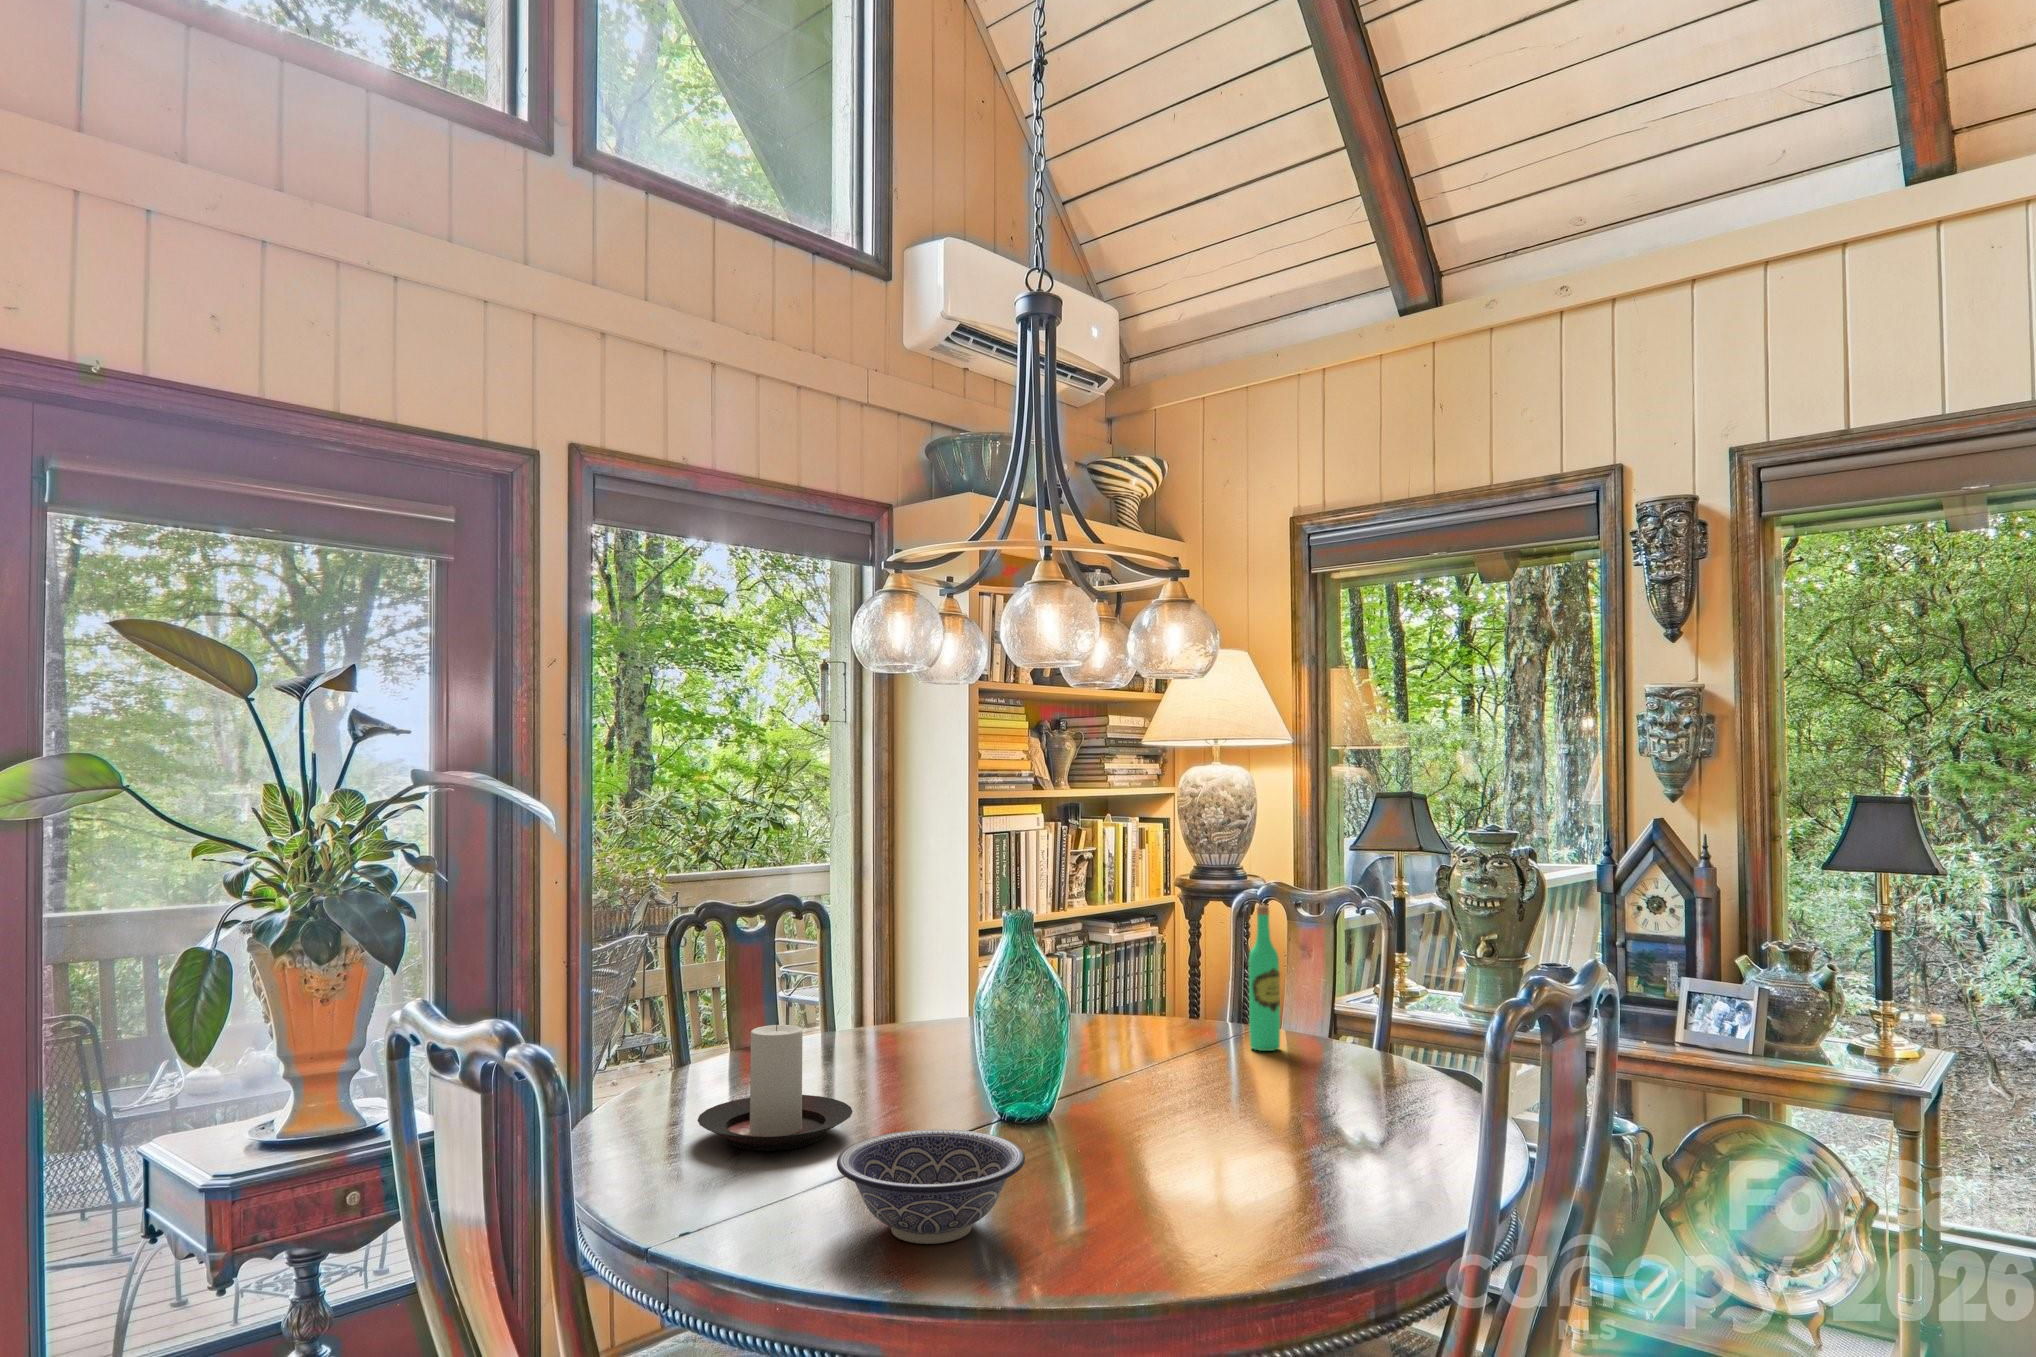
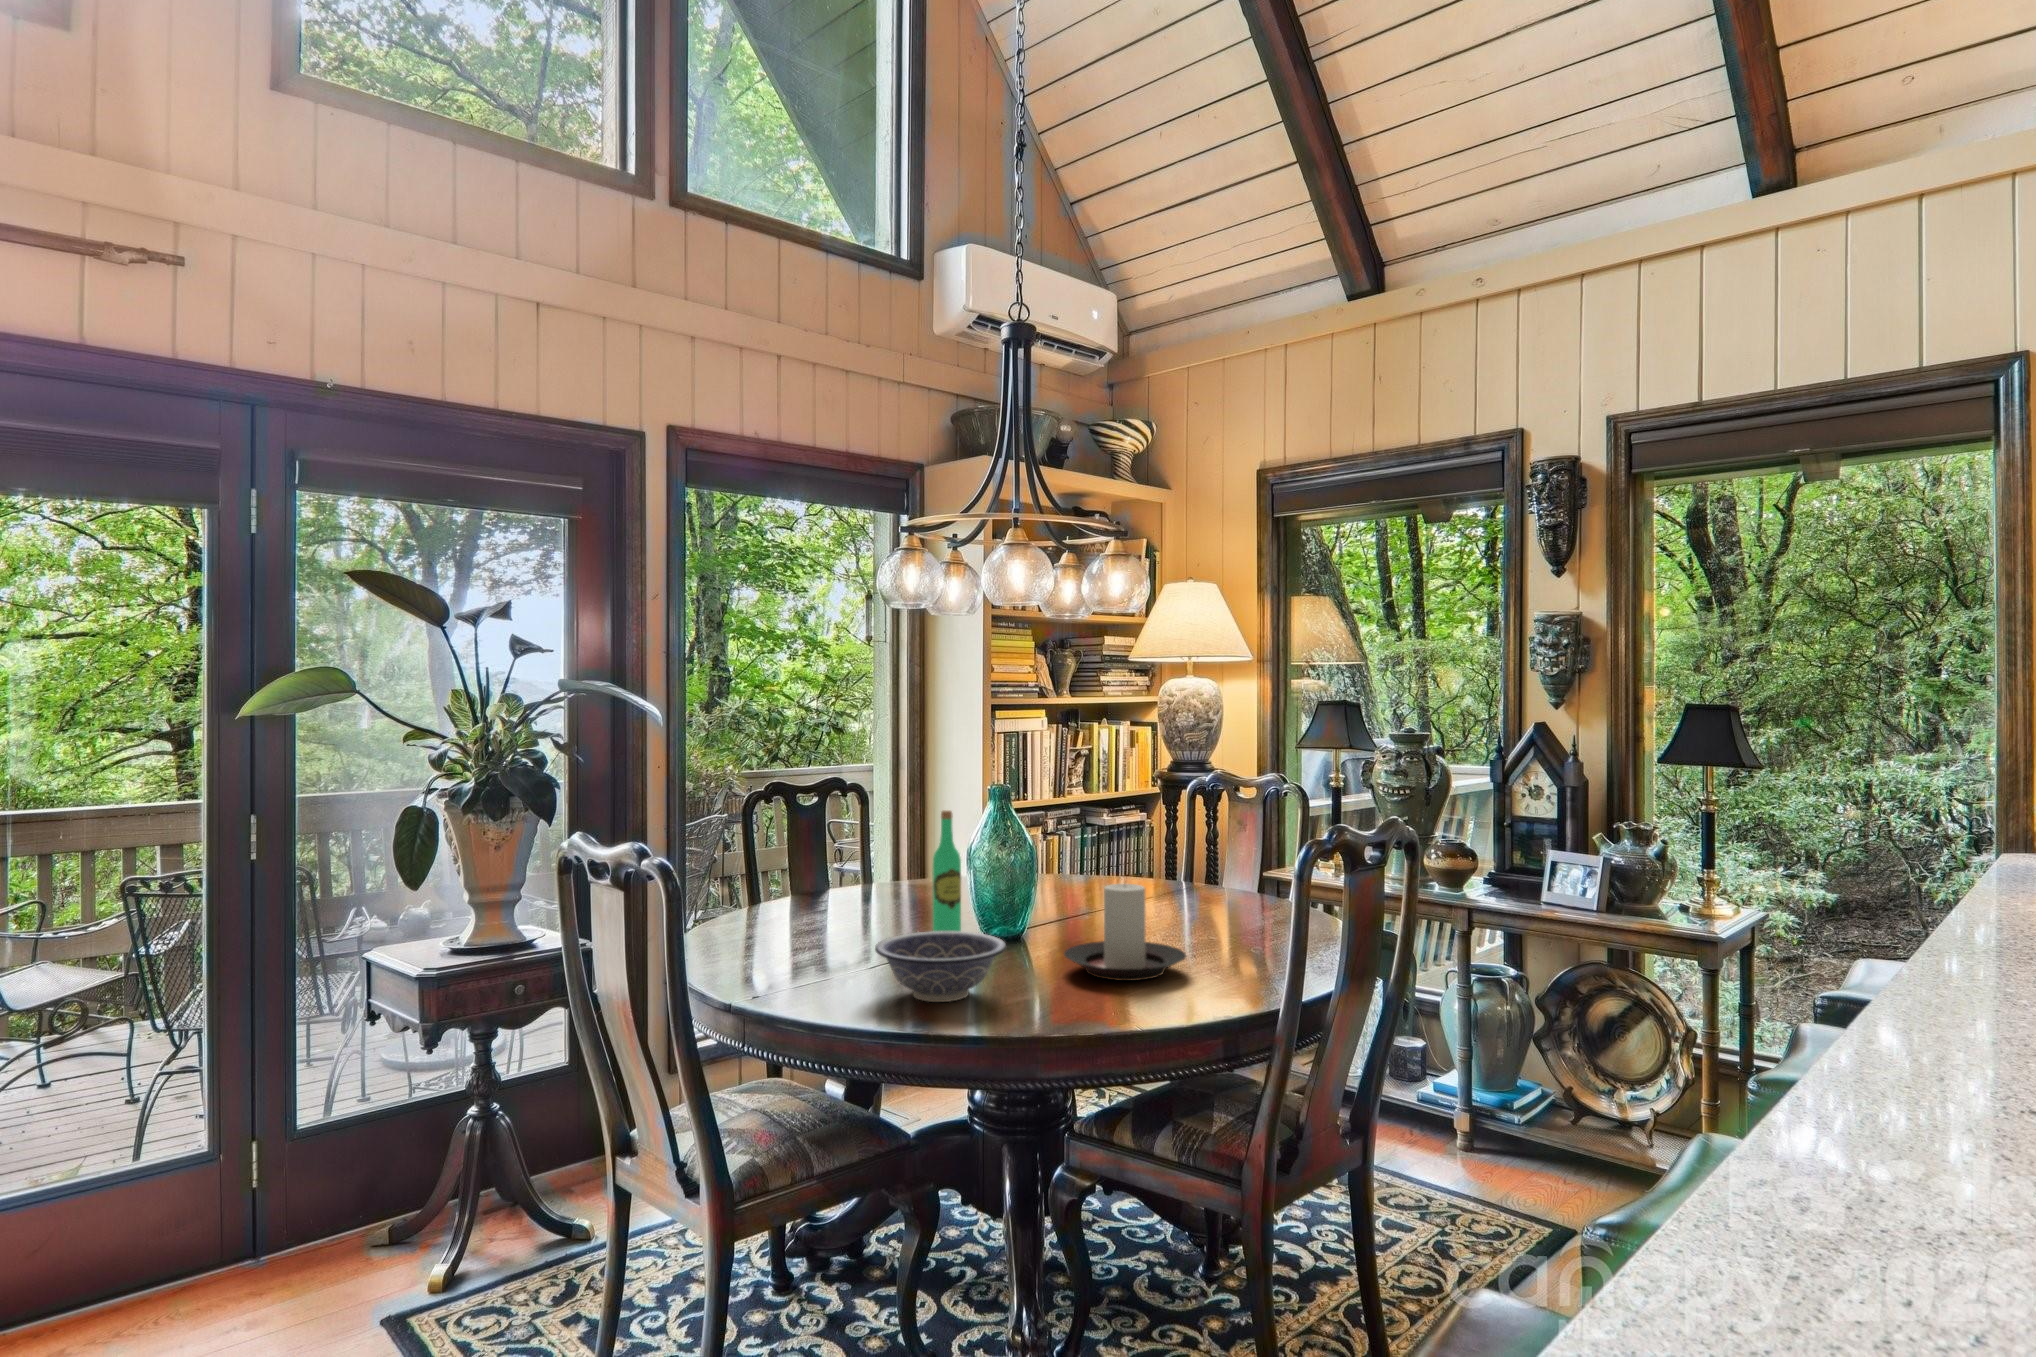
wine bottle: present [1248,905,1280,1051] -> present [933,810,961,931]
candle holder: present [697,1022,853,1151] -> present [1064,883,1186,981]

